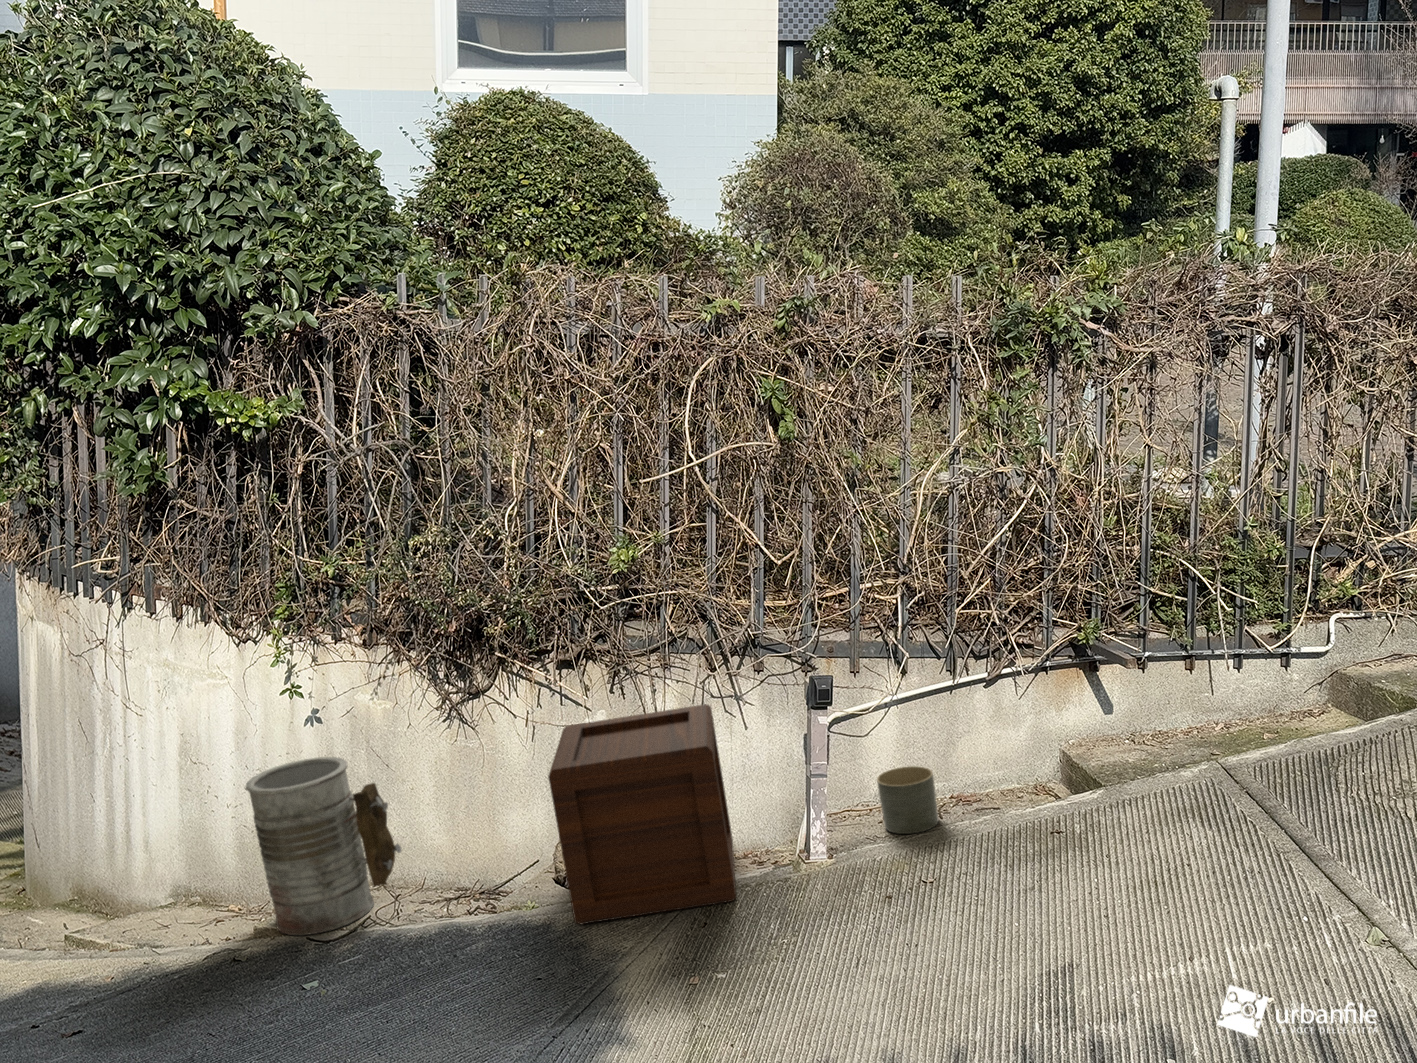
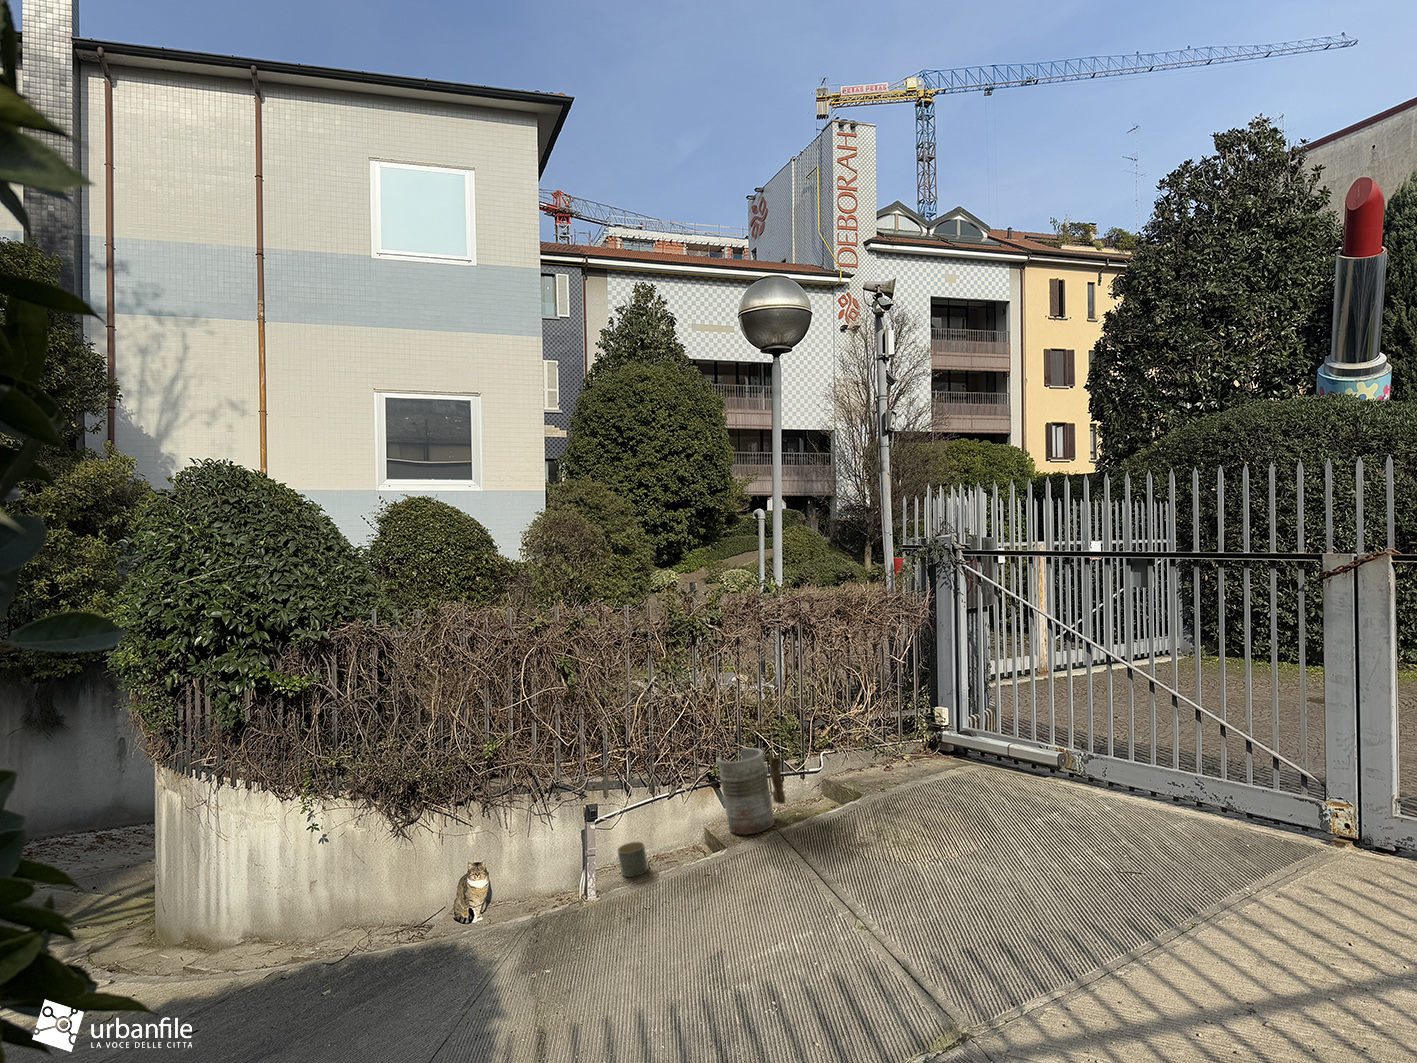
wooden crate: present [548,704,736,924] -> none [454,819,550,942]
trash can: present [246,757,401,935] -> present [717,748,785,834]

